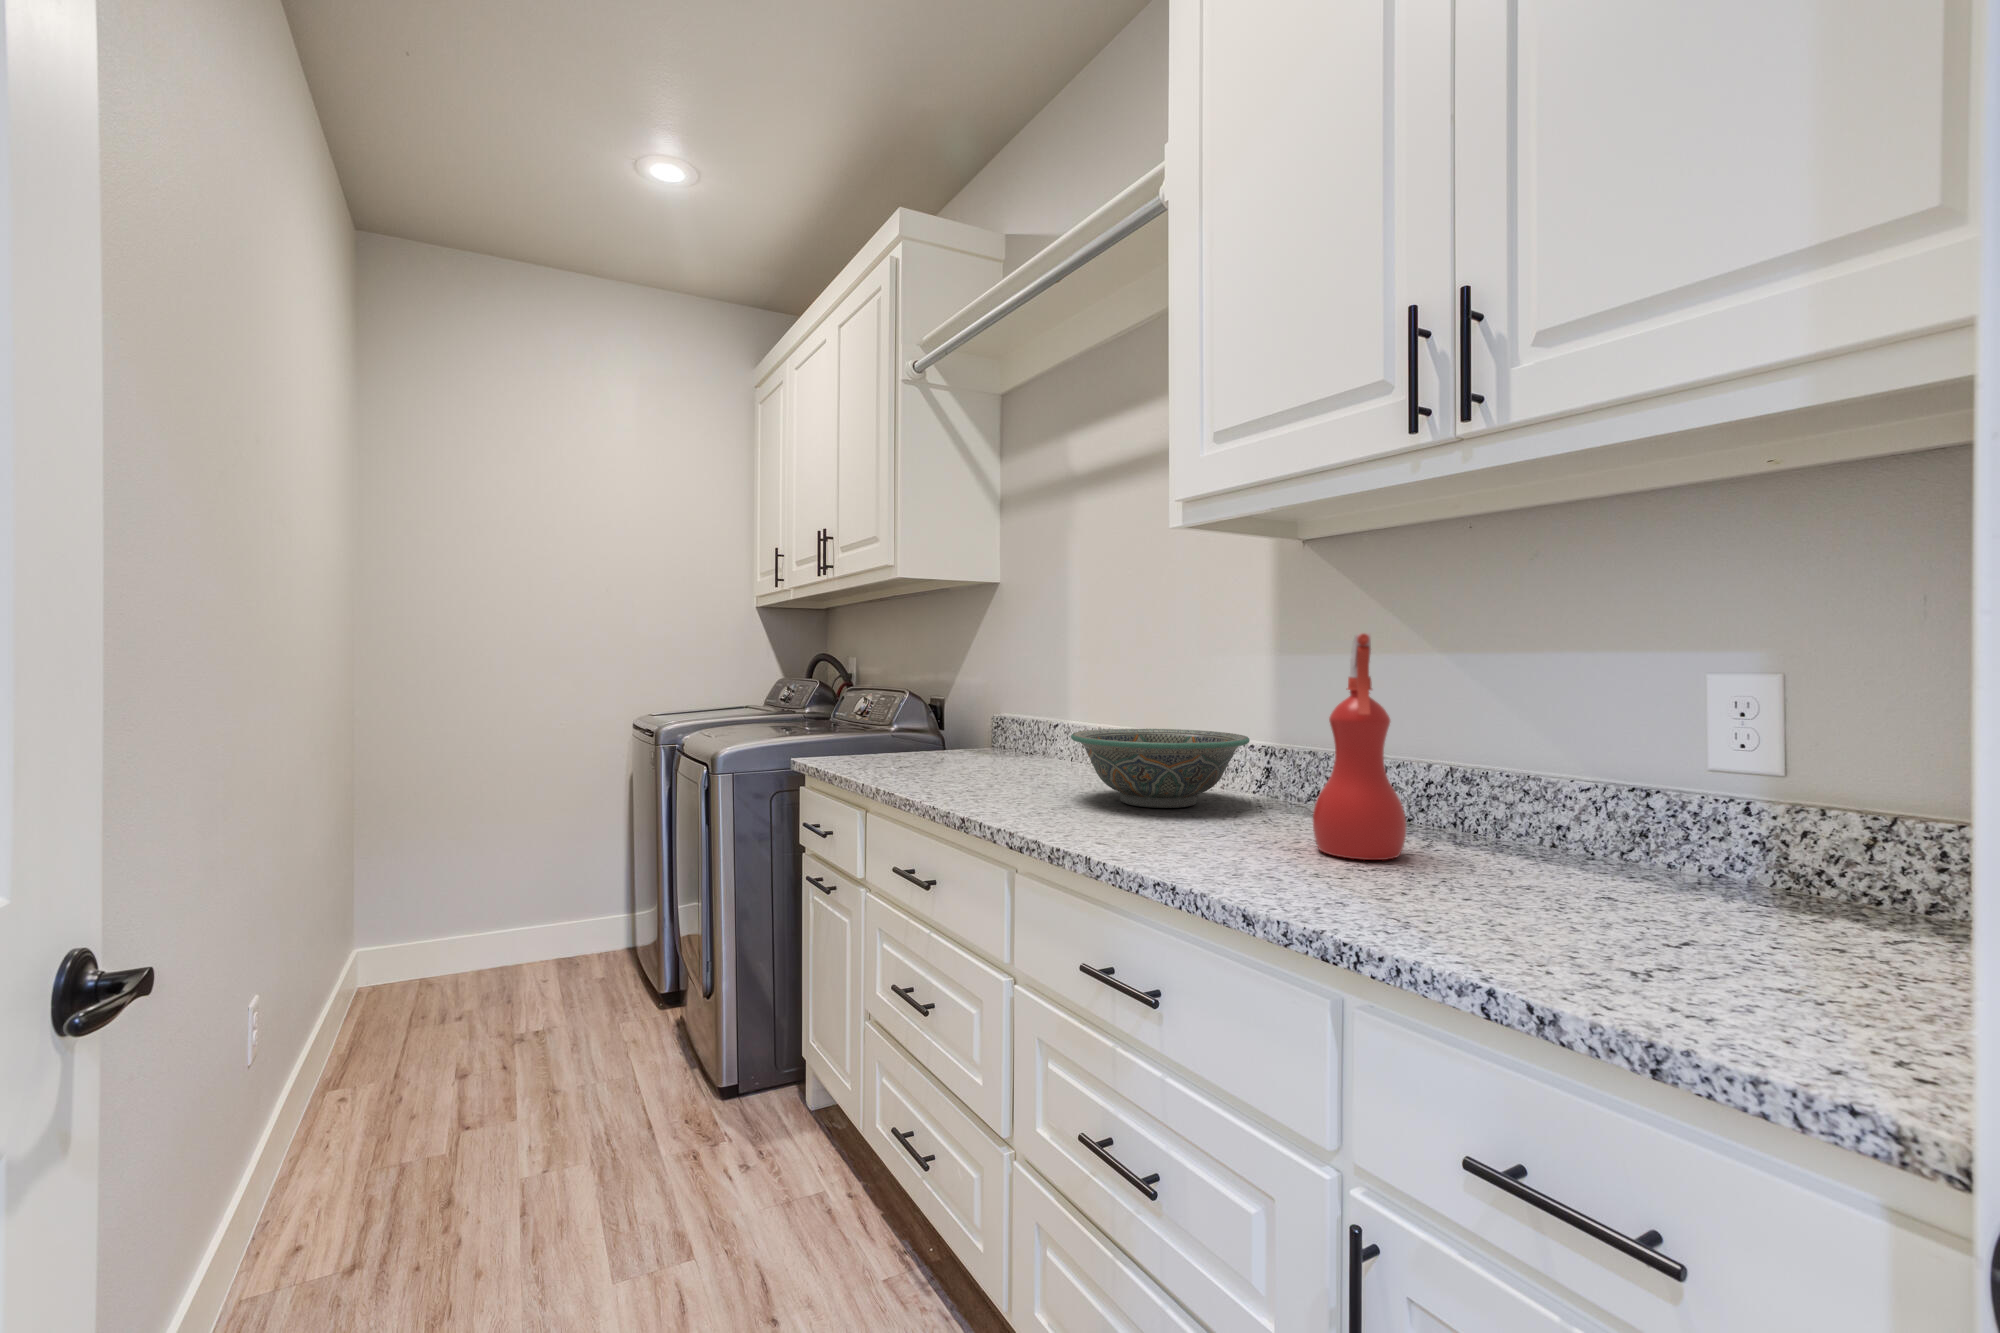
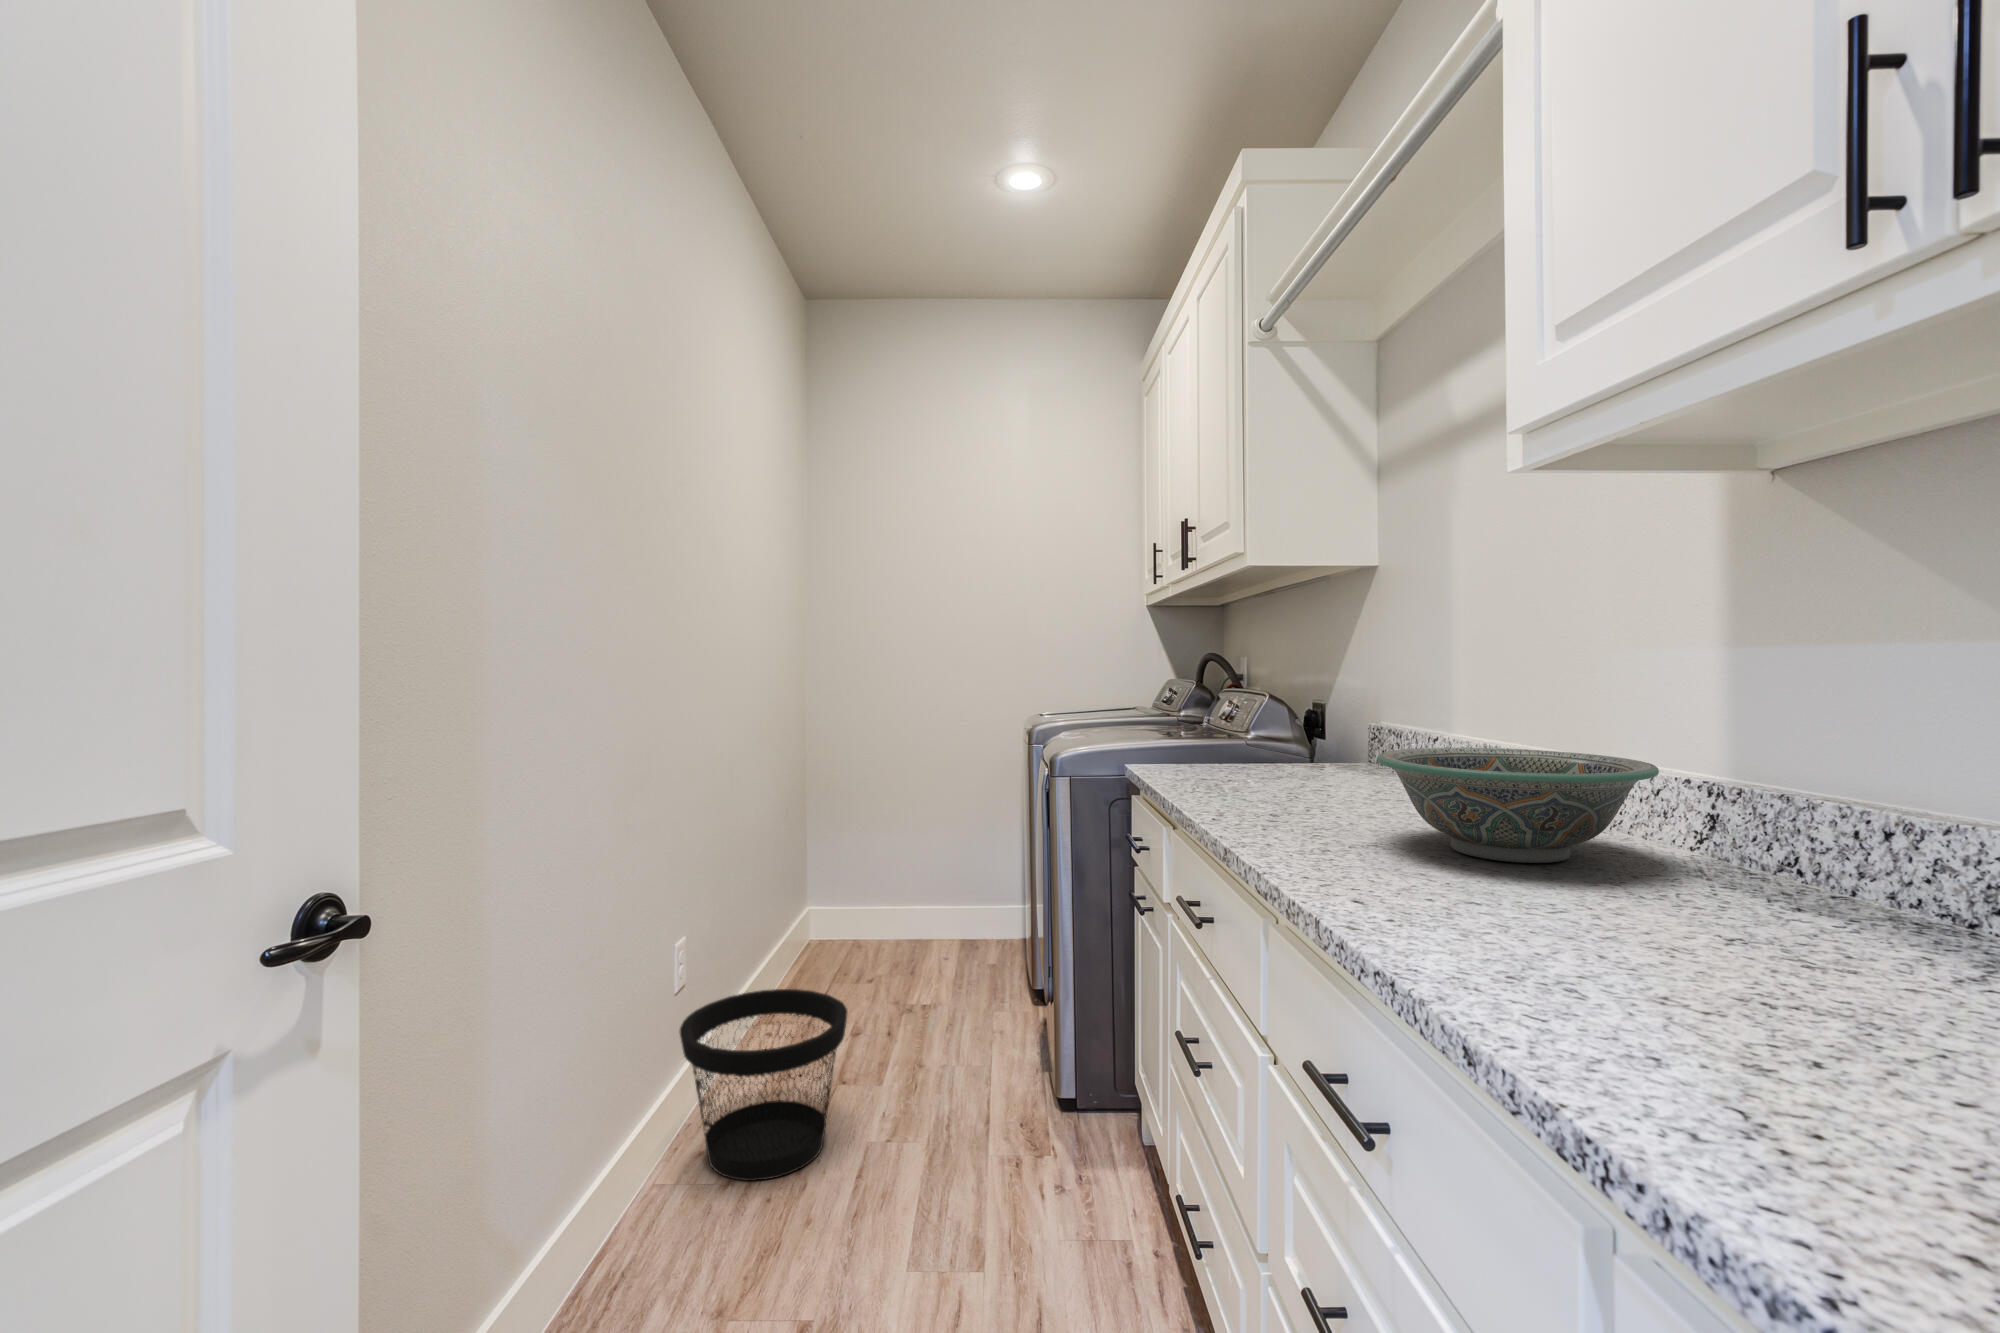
spray bottle: present [1313,633,1406,860] -> none [1698,608,1890,994]
wastebasket: none [265,1030,496,1264] -> present [679,989,847,1181]

